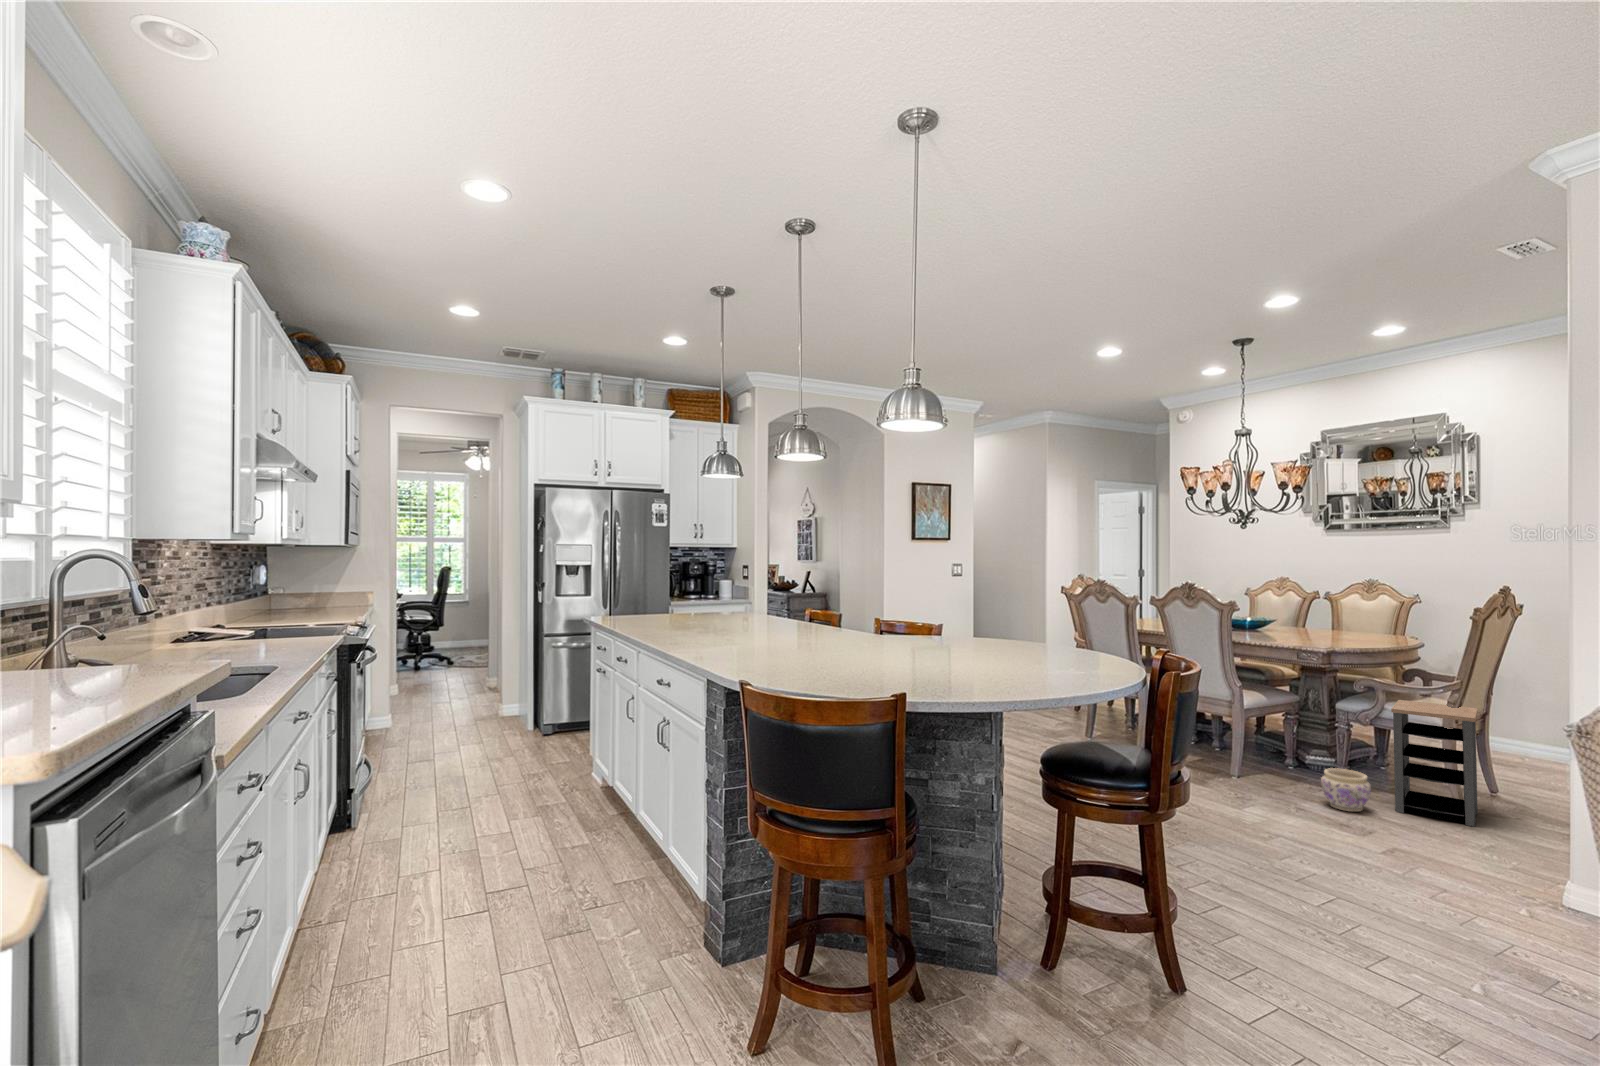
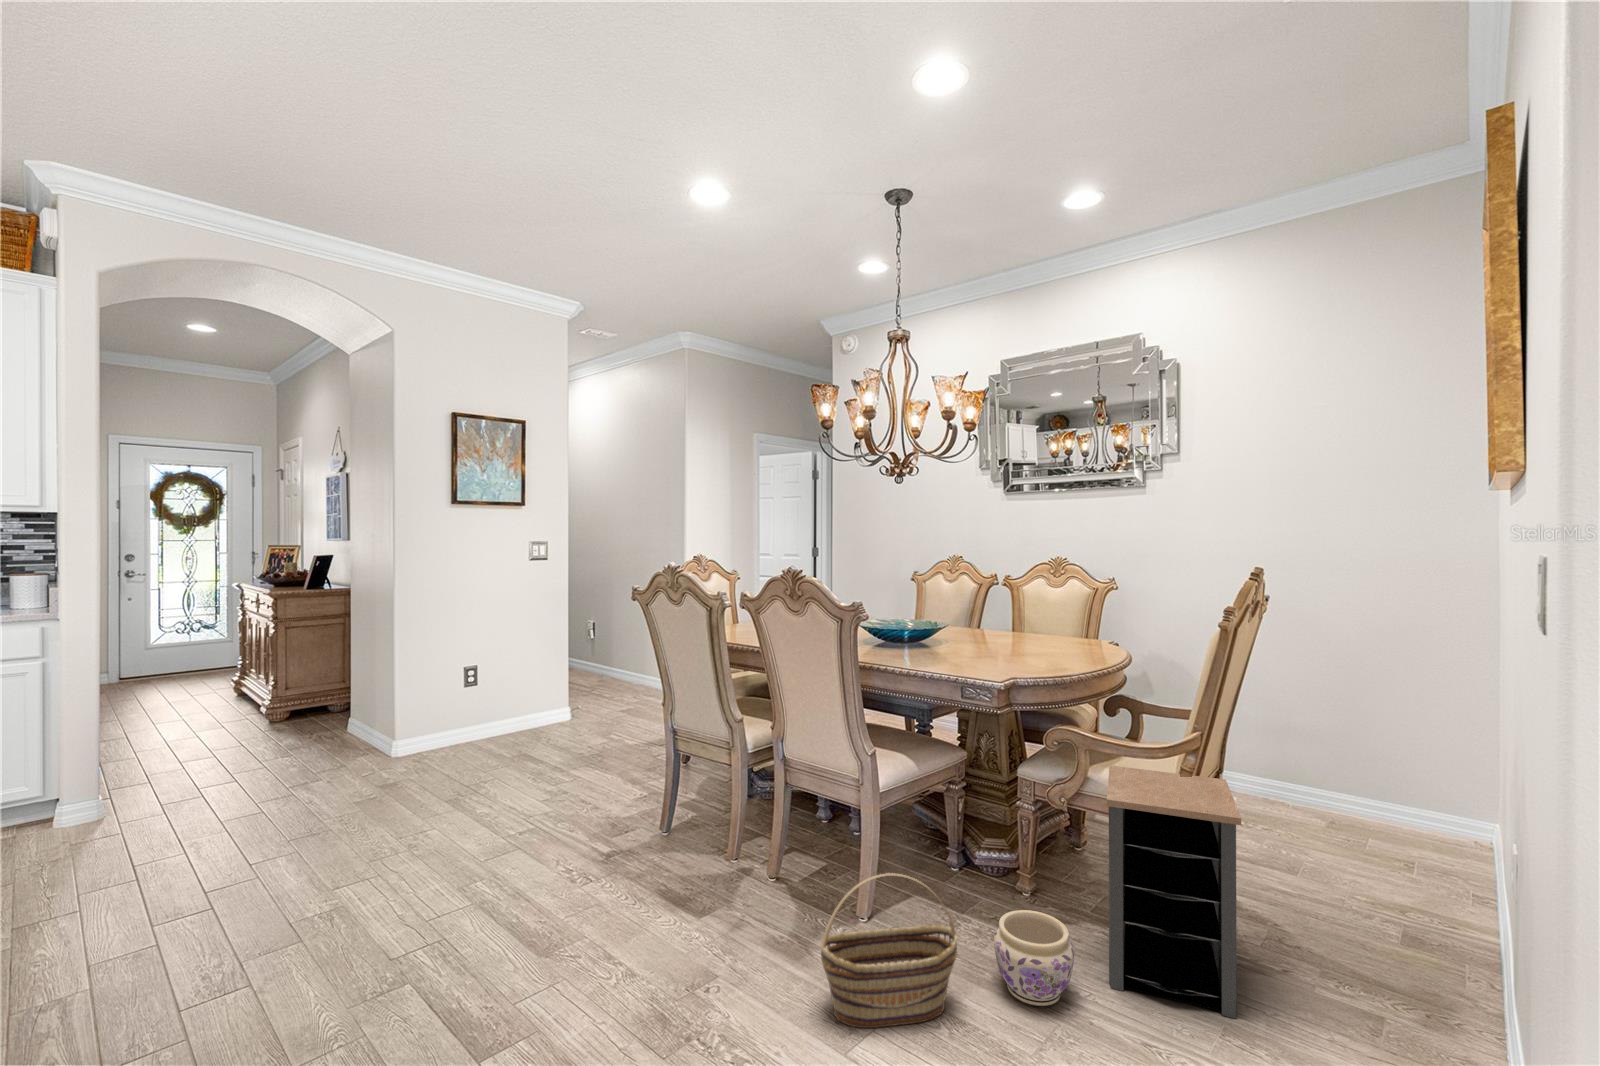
basket: none [1221,735,1299,808] -> present [821,873,957,1028]

